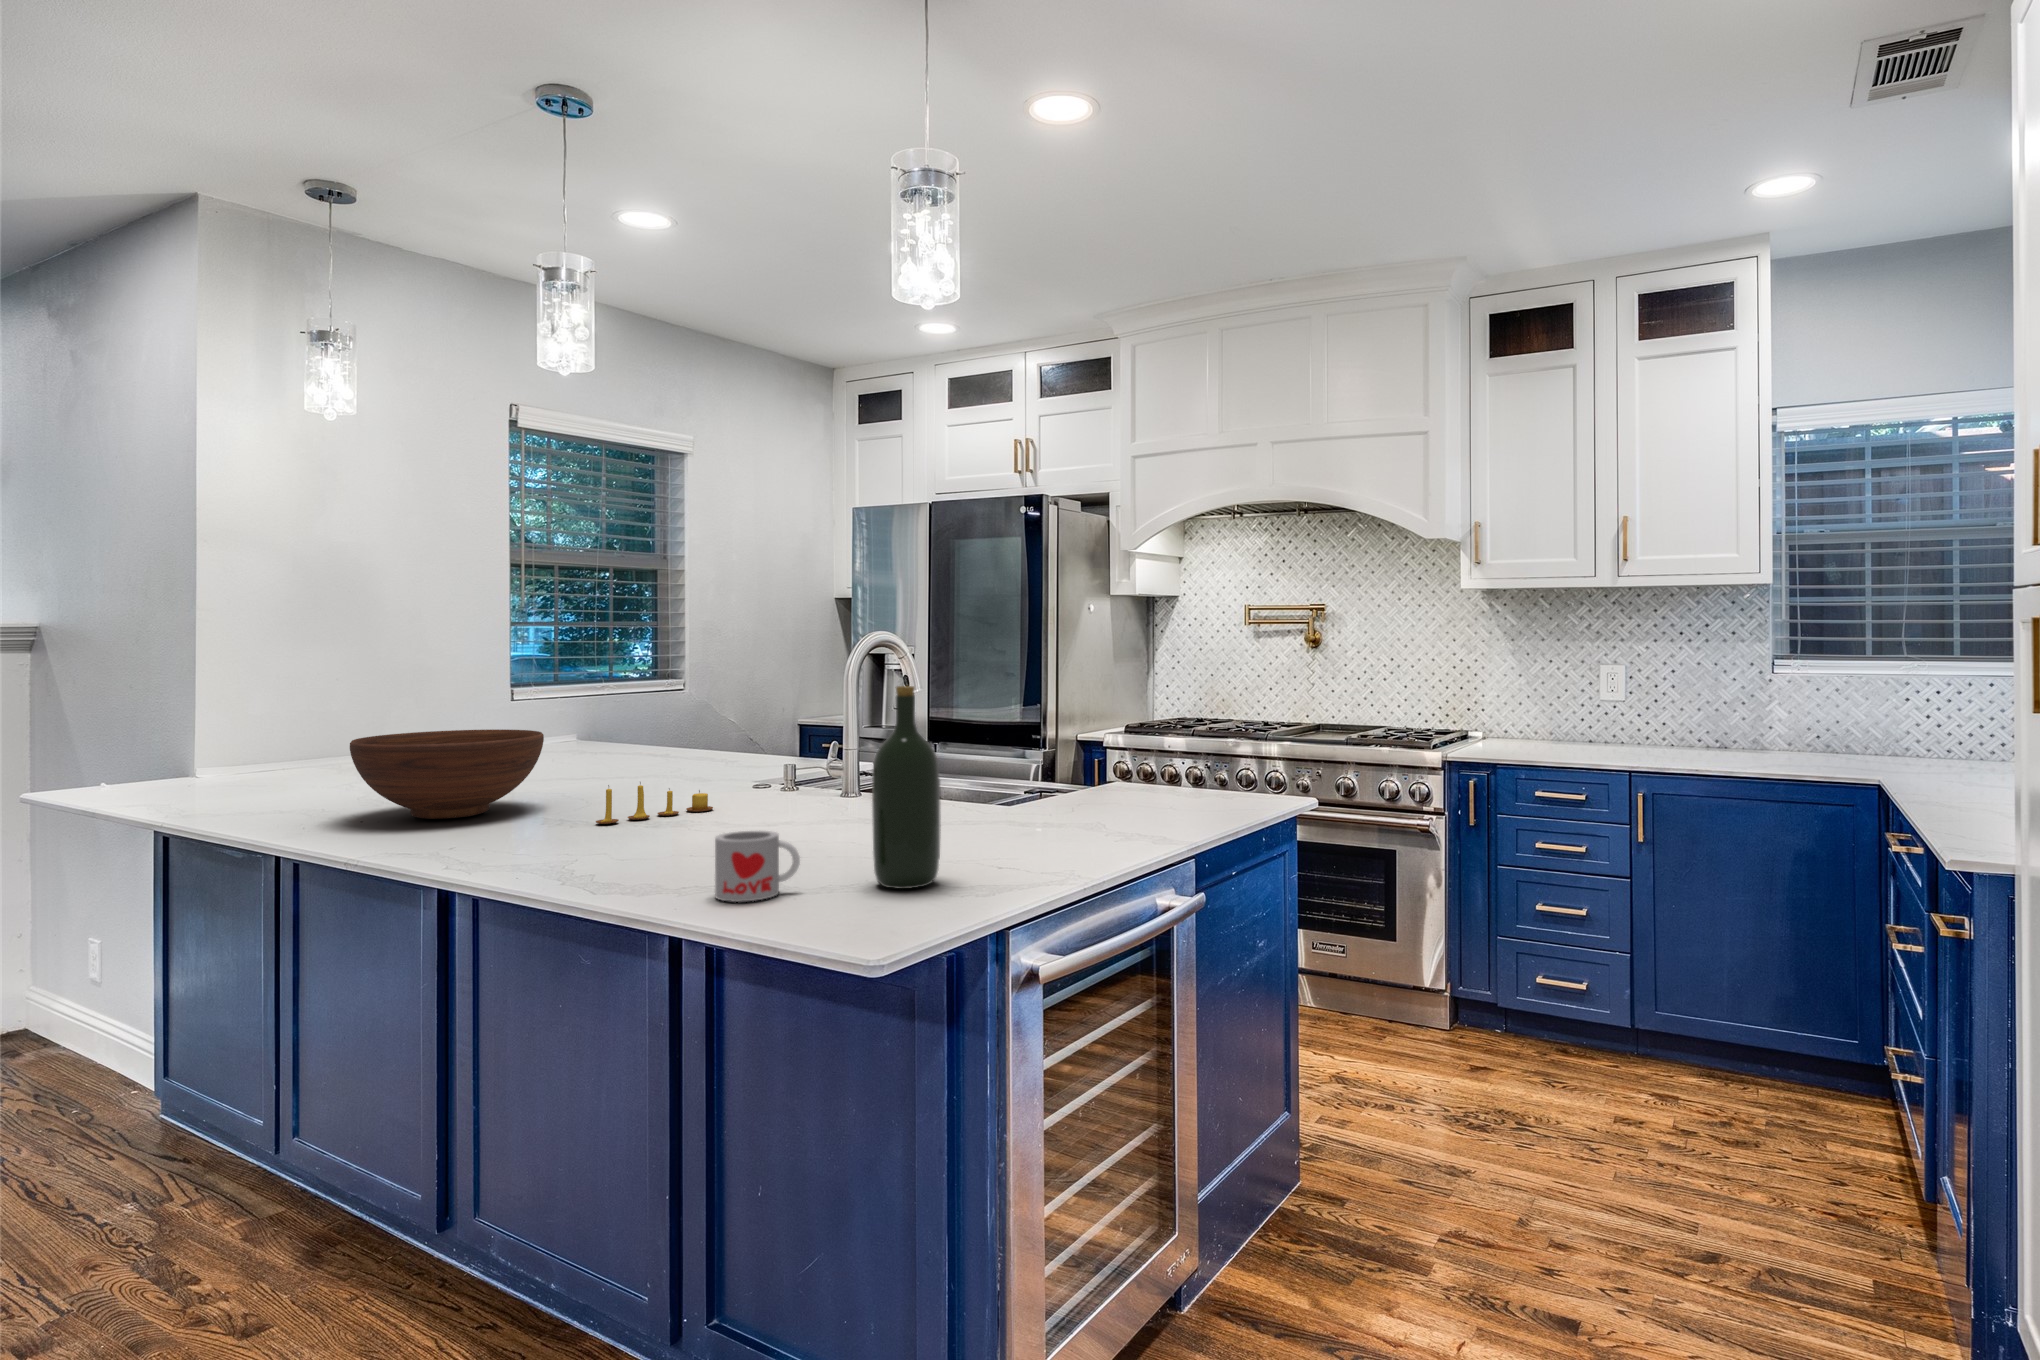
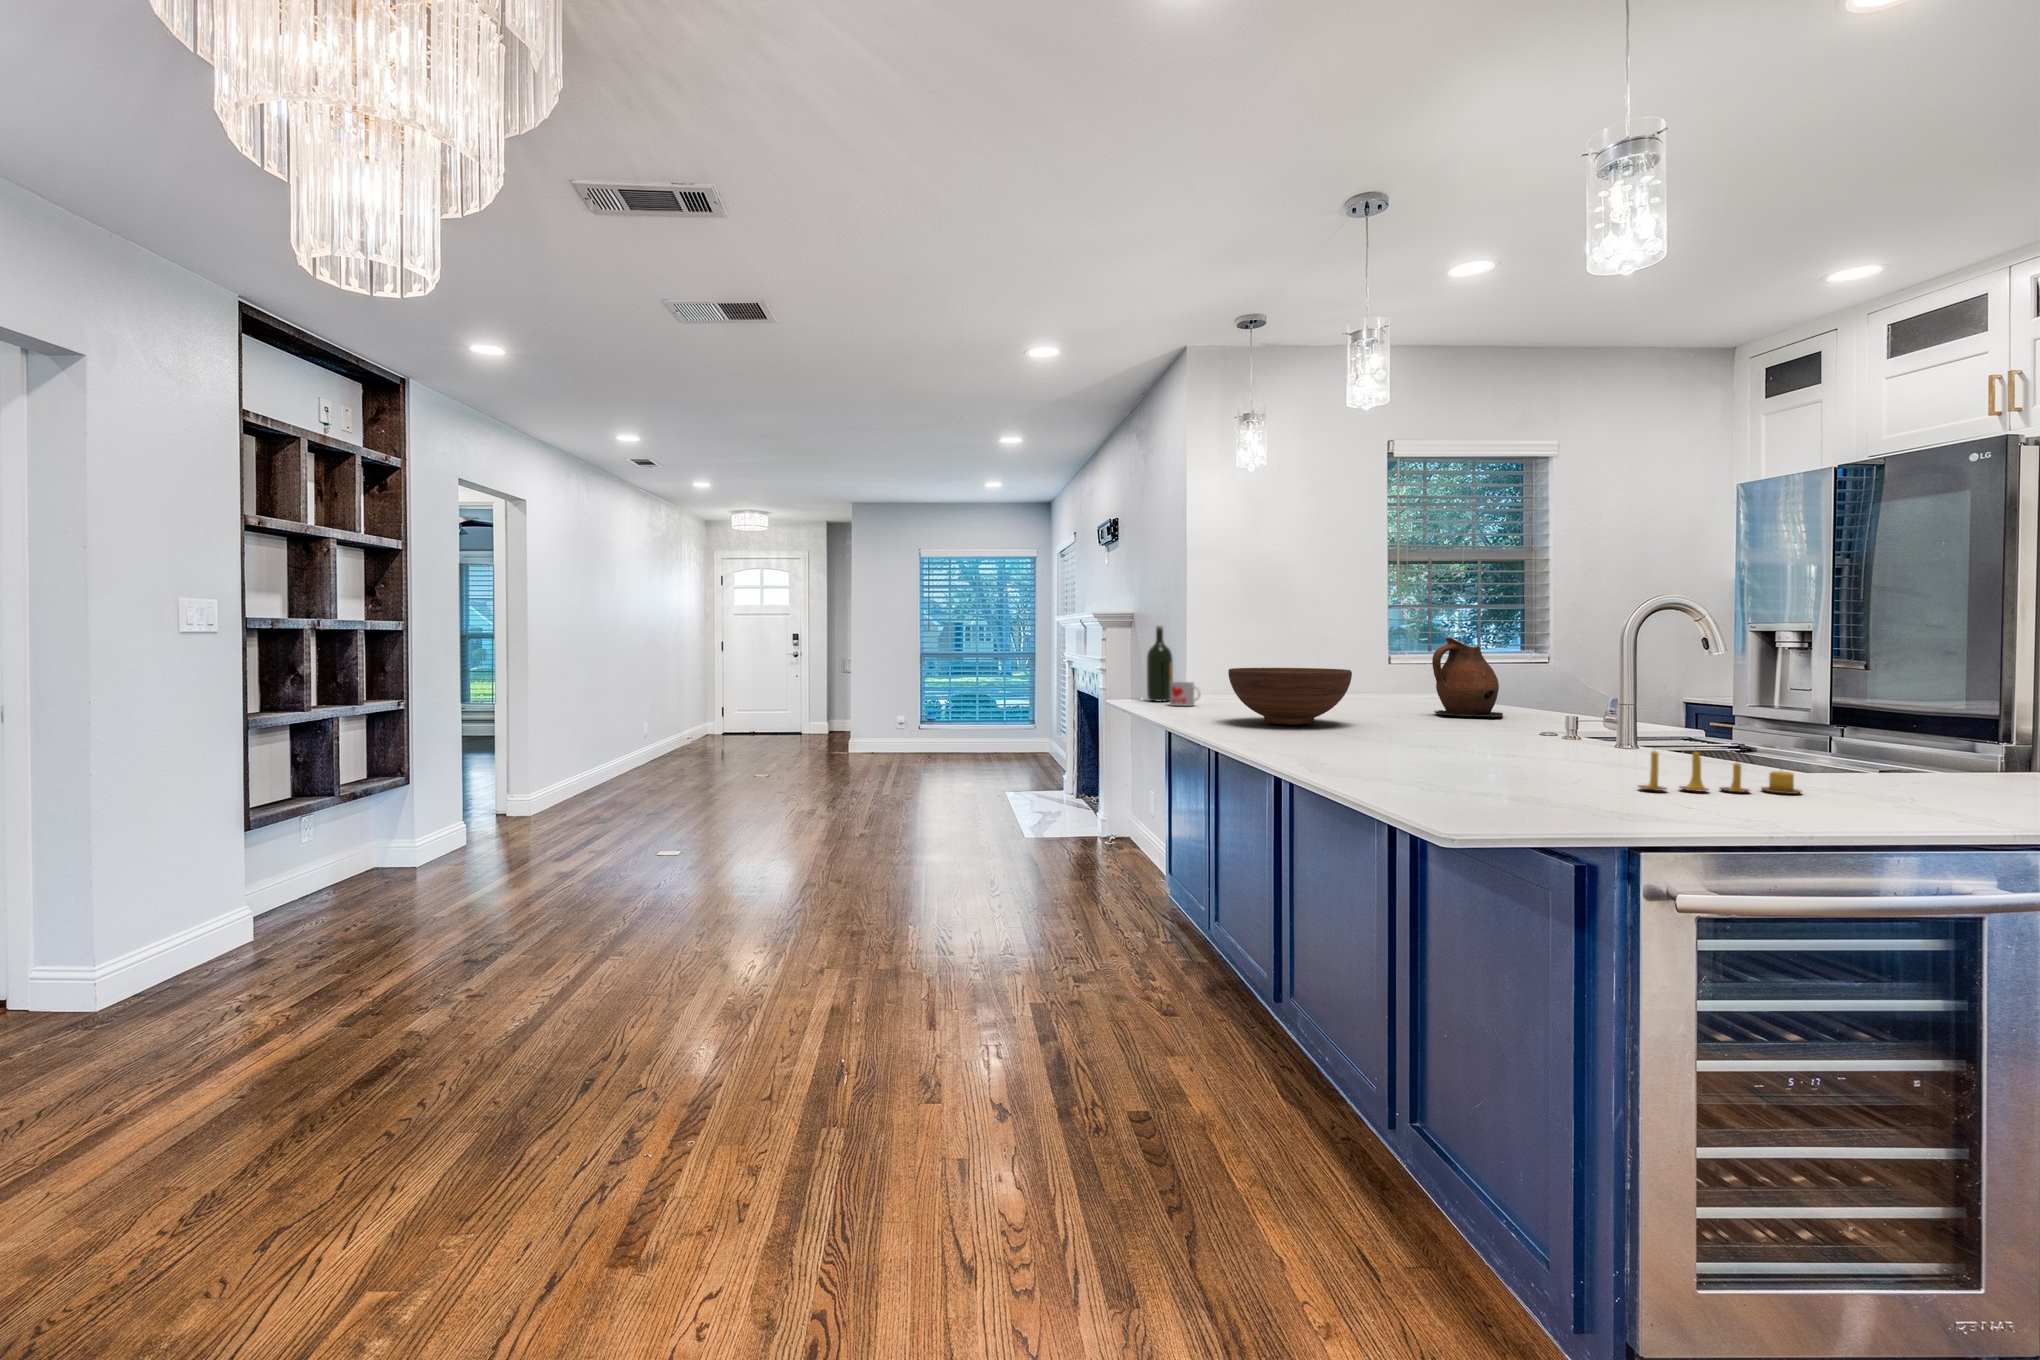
ceramic pitcher: none [615,678,701,775] -> present [1432,638,1503,718]
wine bottle: present [872,686,940,889] -> present [1147,626,1173,702]
candle: present [596,782,713,824] -> present [1638,751,1801,794]
mug: present [715,830,800,902] -> present [1170,682,1201,706]

